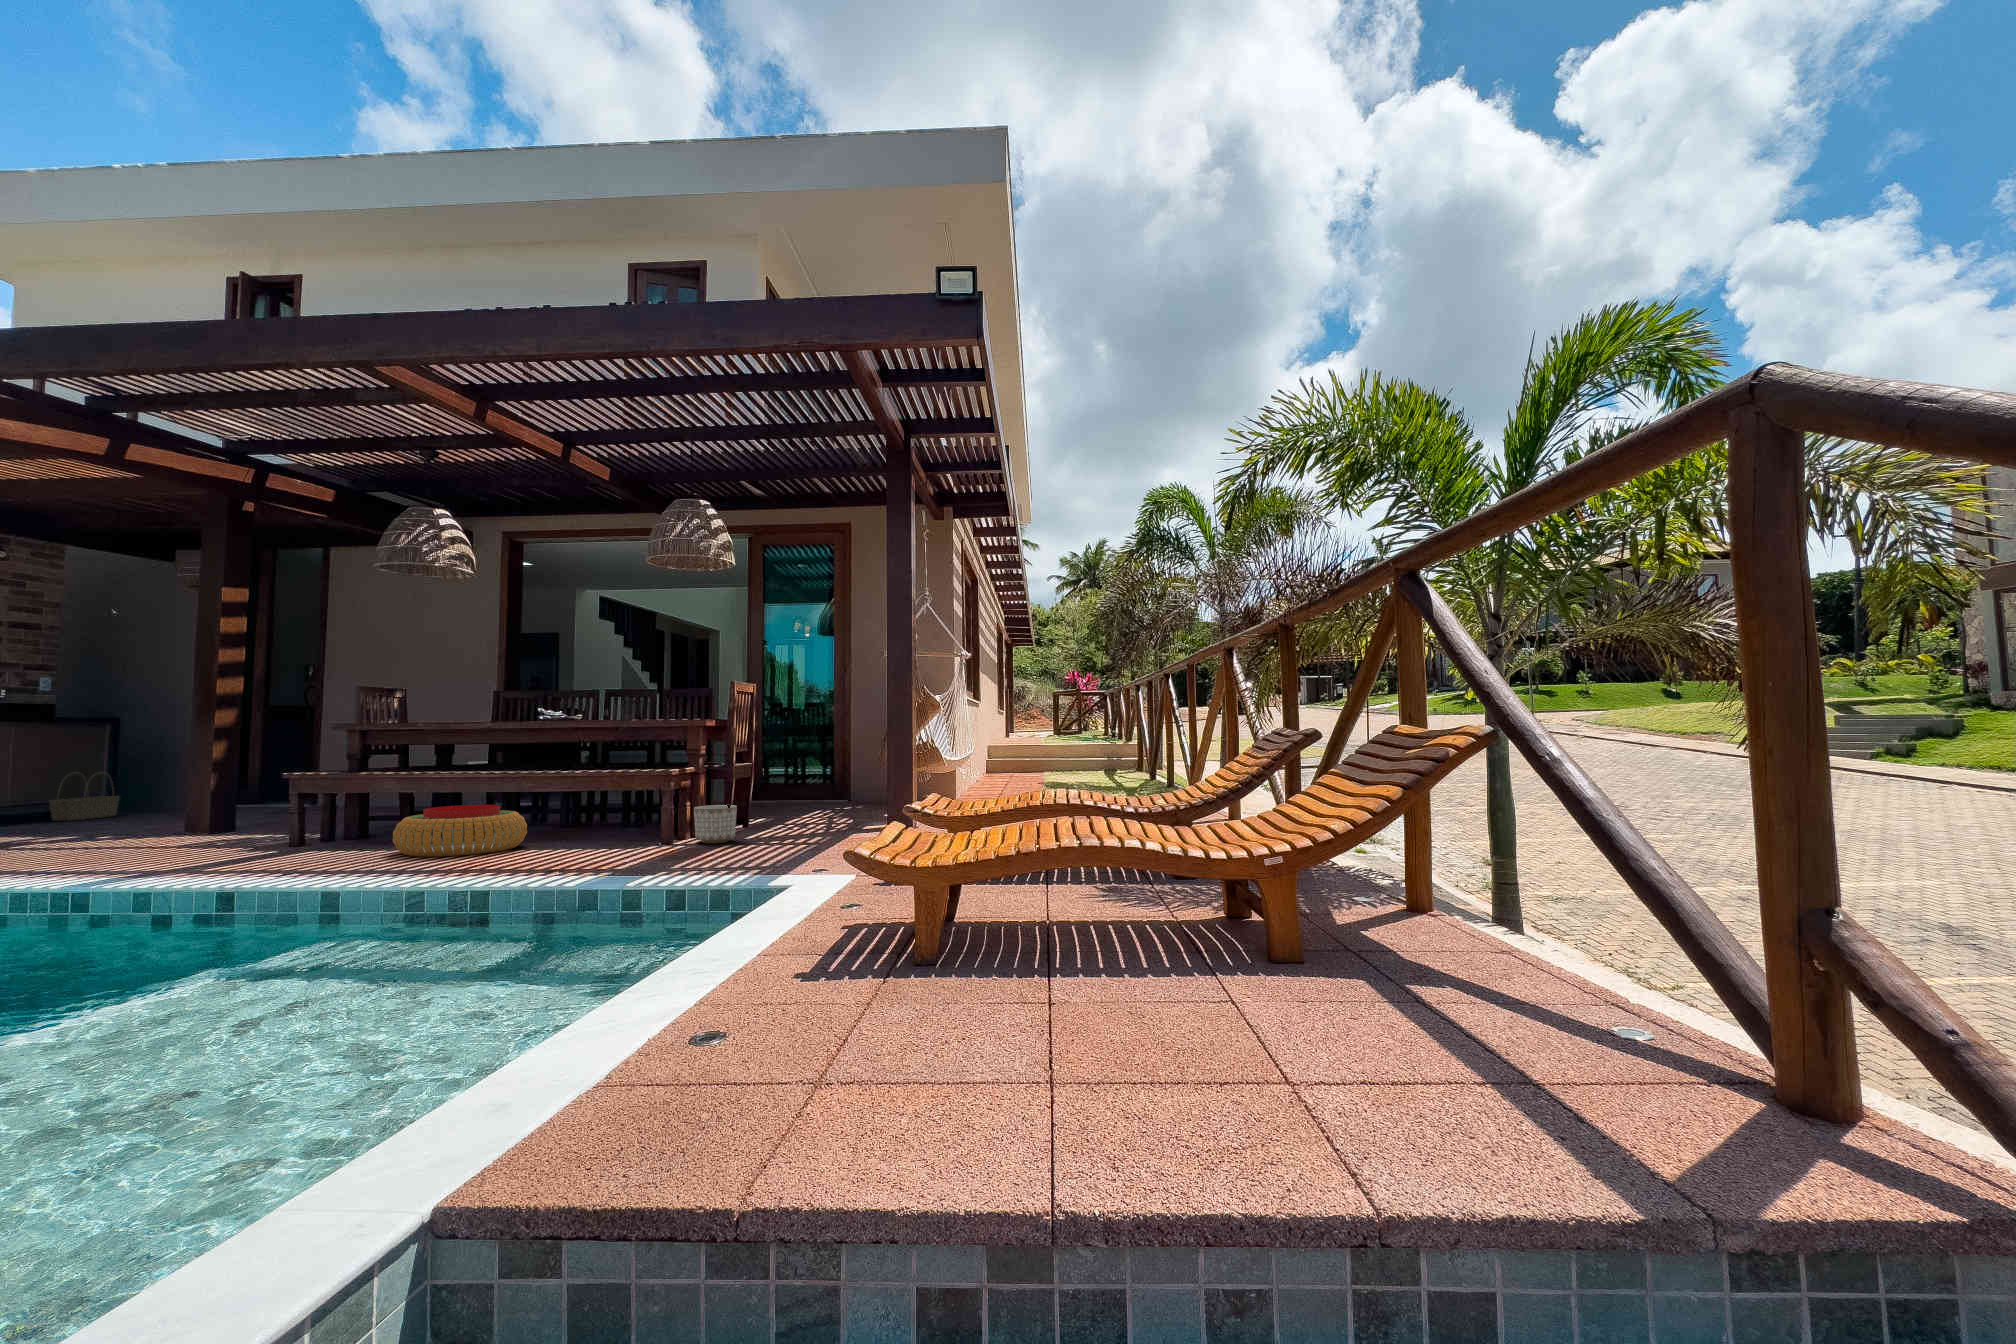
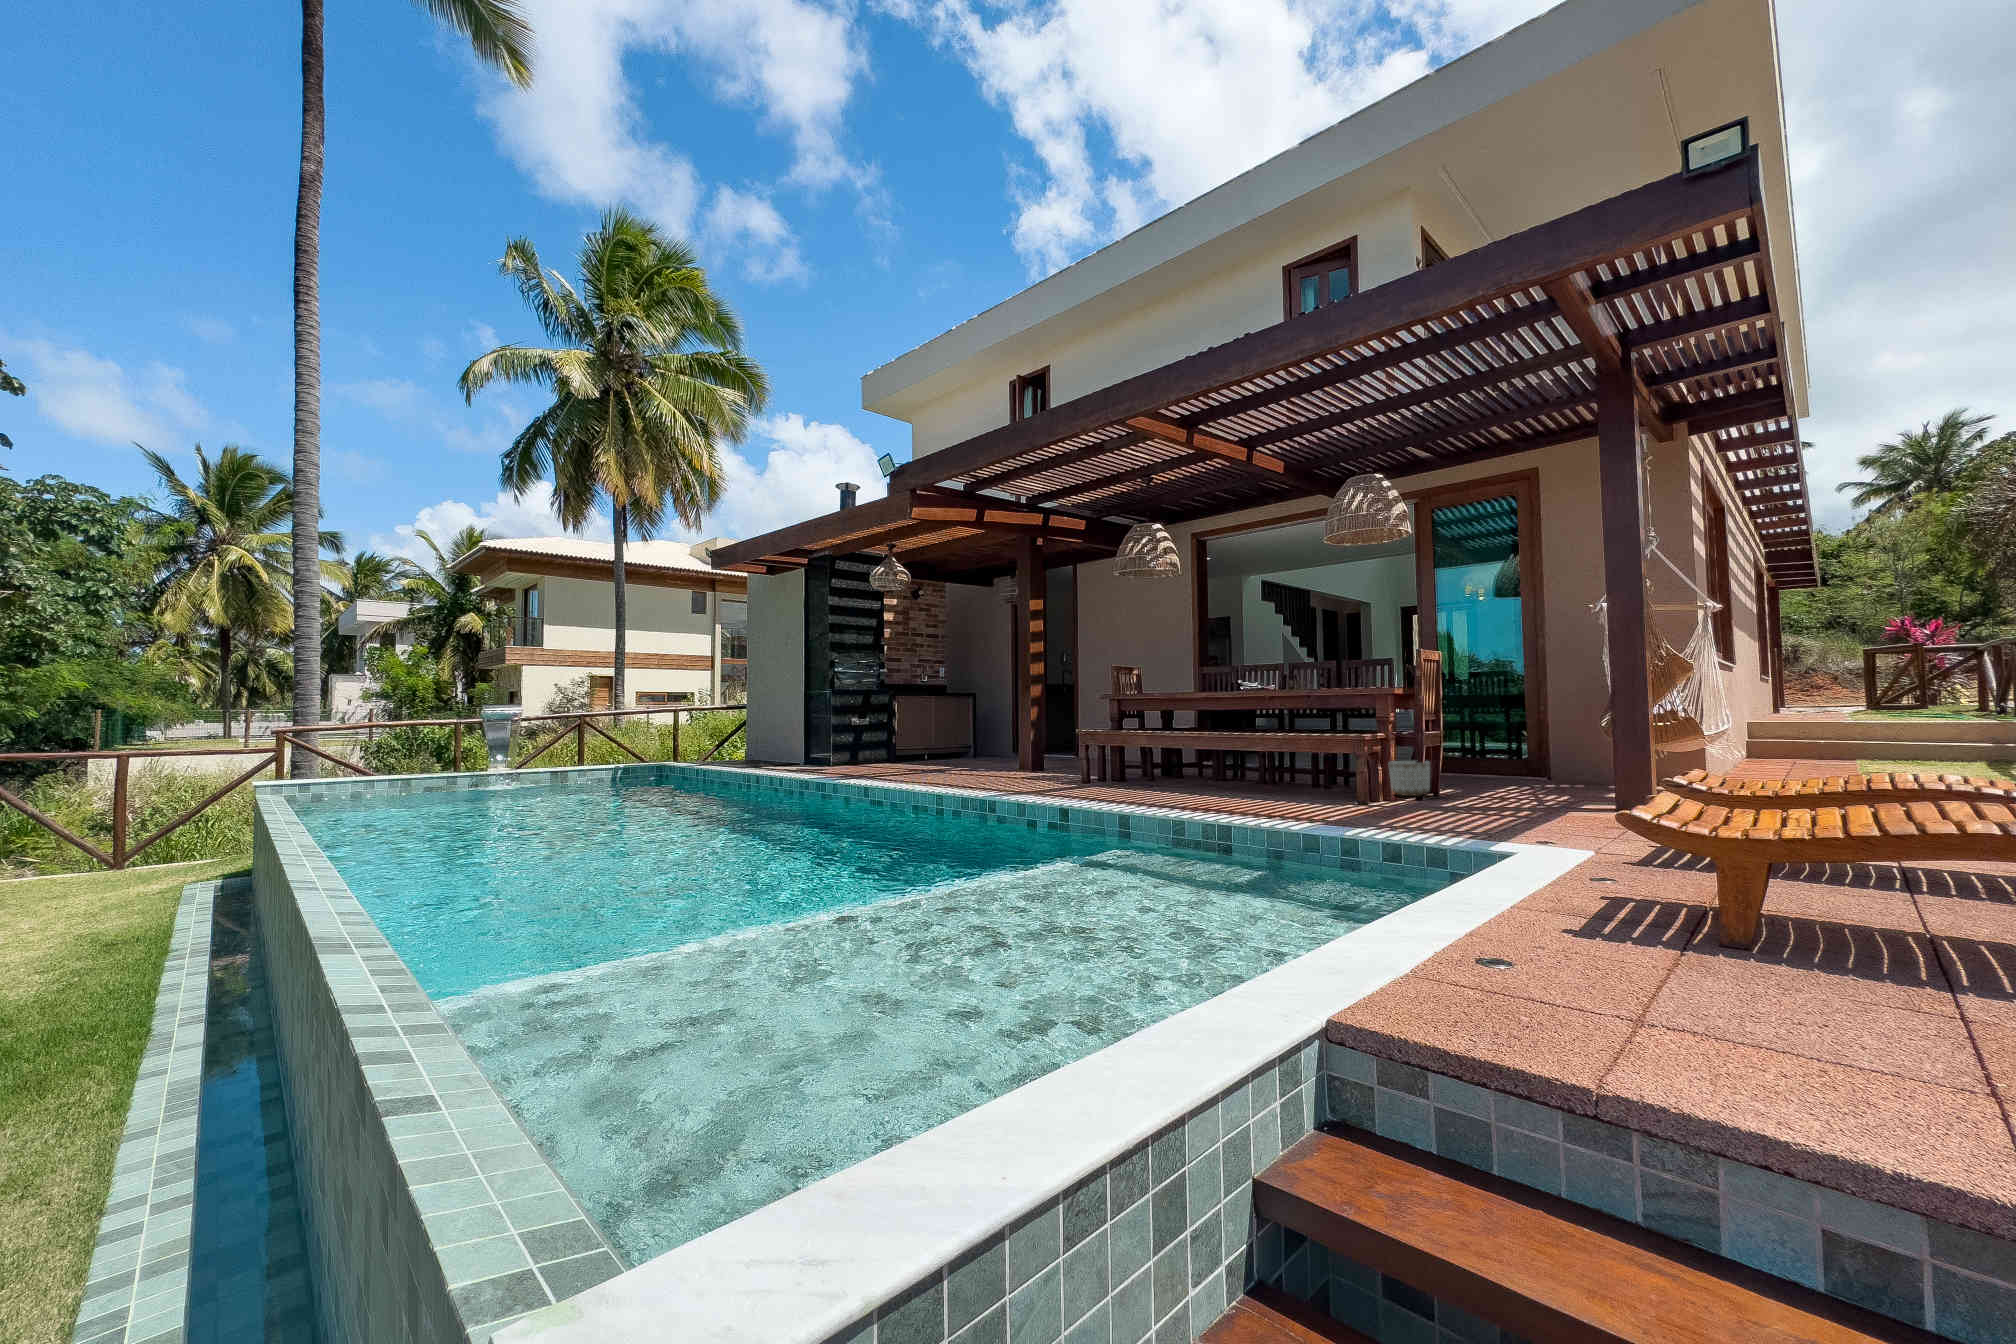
basket: present [50,772,119,821] -> none [941,732,973,763]
pouf: present [393,805,527,857] -> none [1150,756,1245,796]

